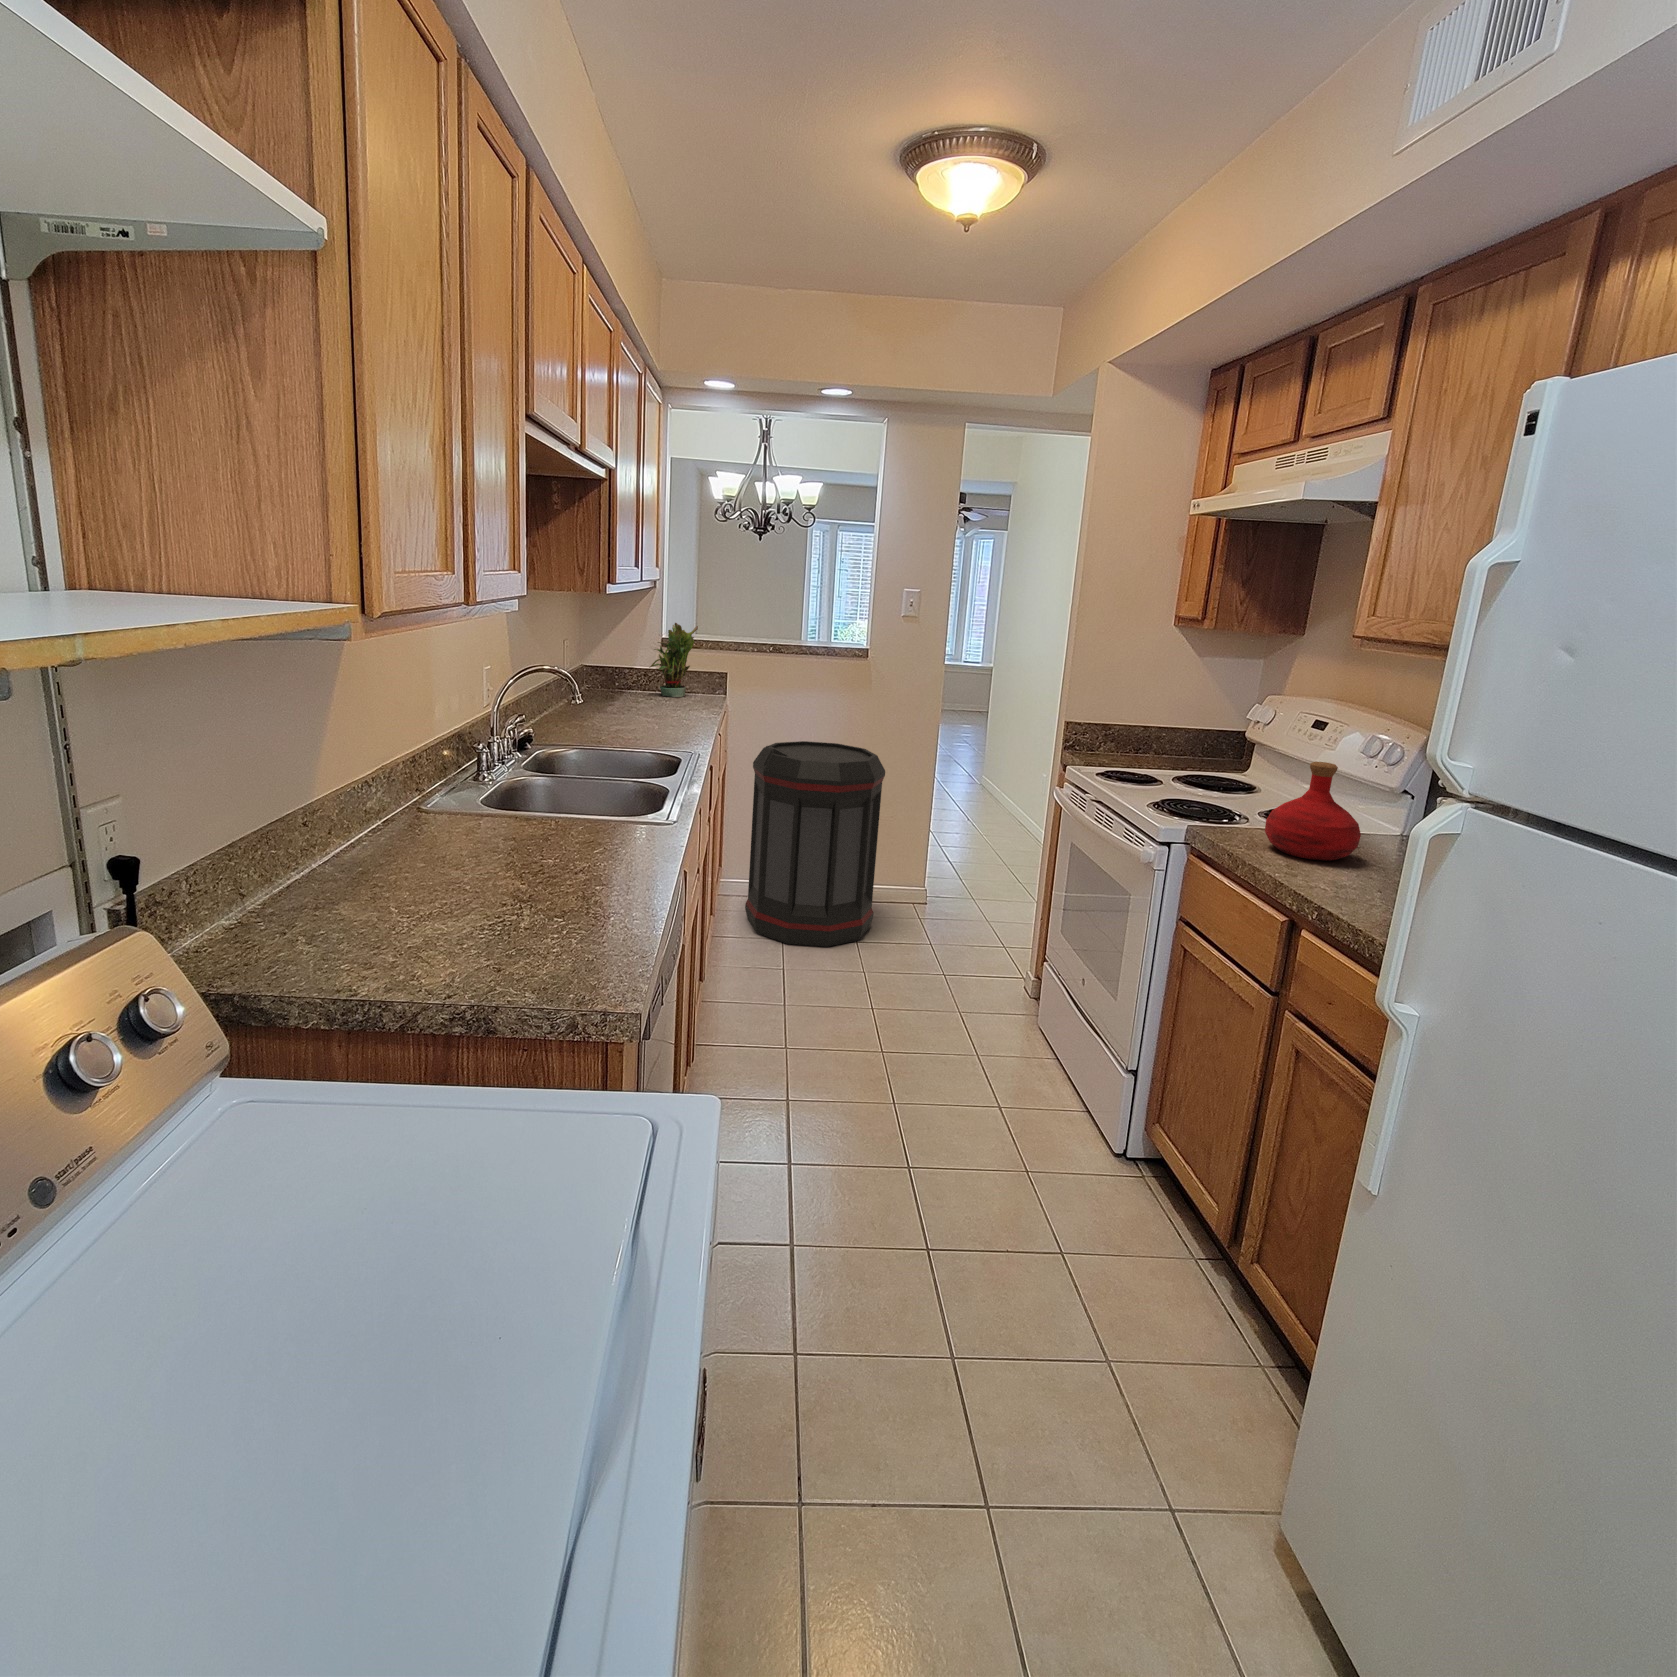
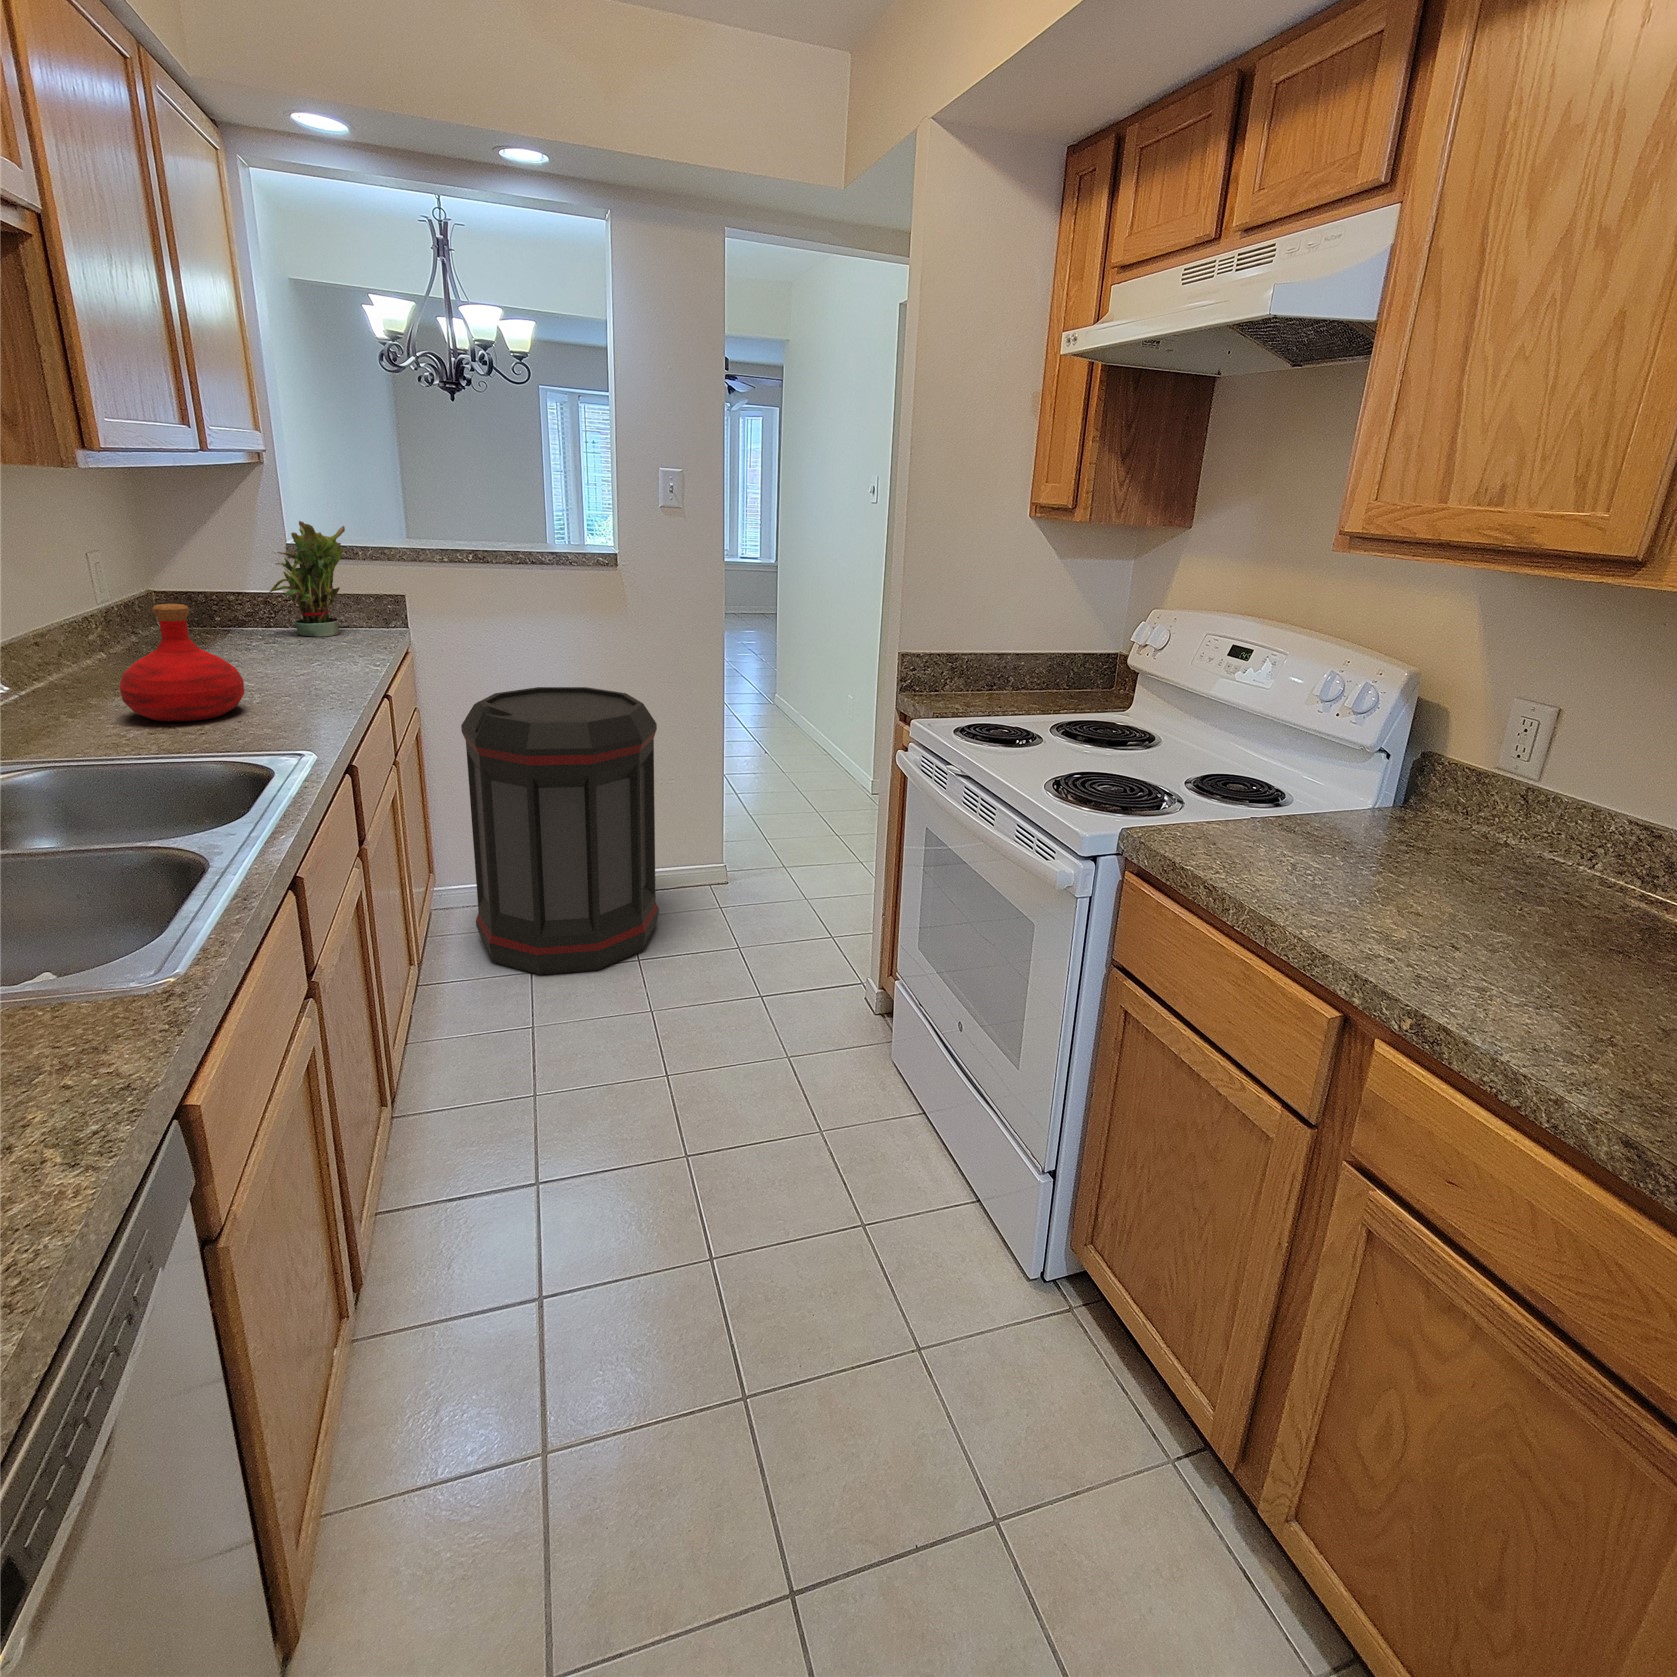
bottle: present [1265,762,1361,861] -> present [119,604,244,722]

